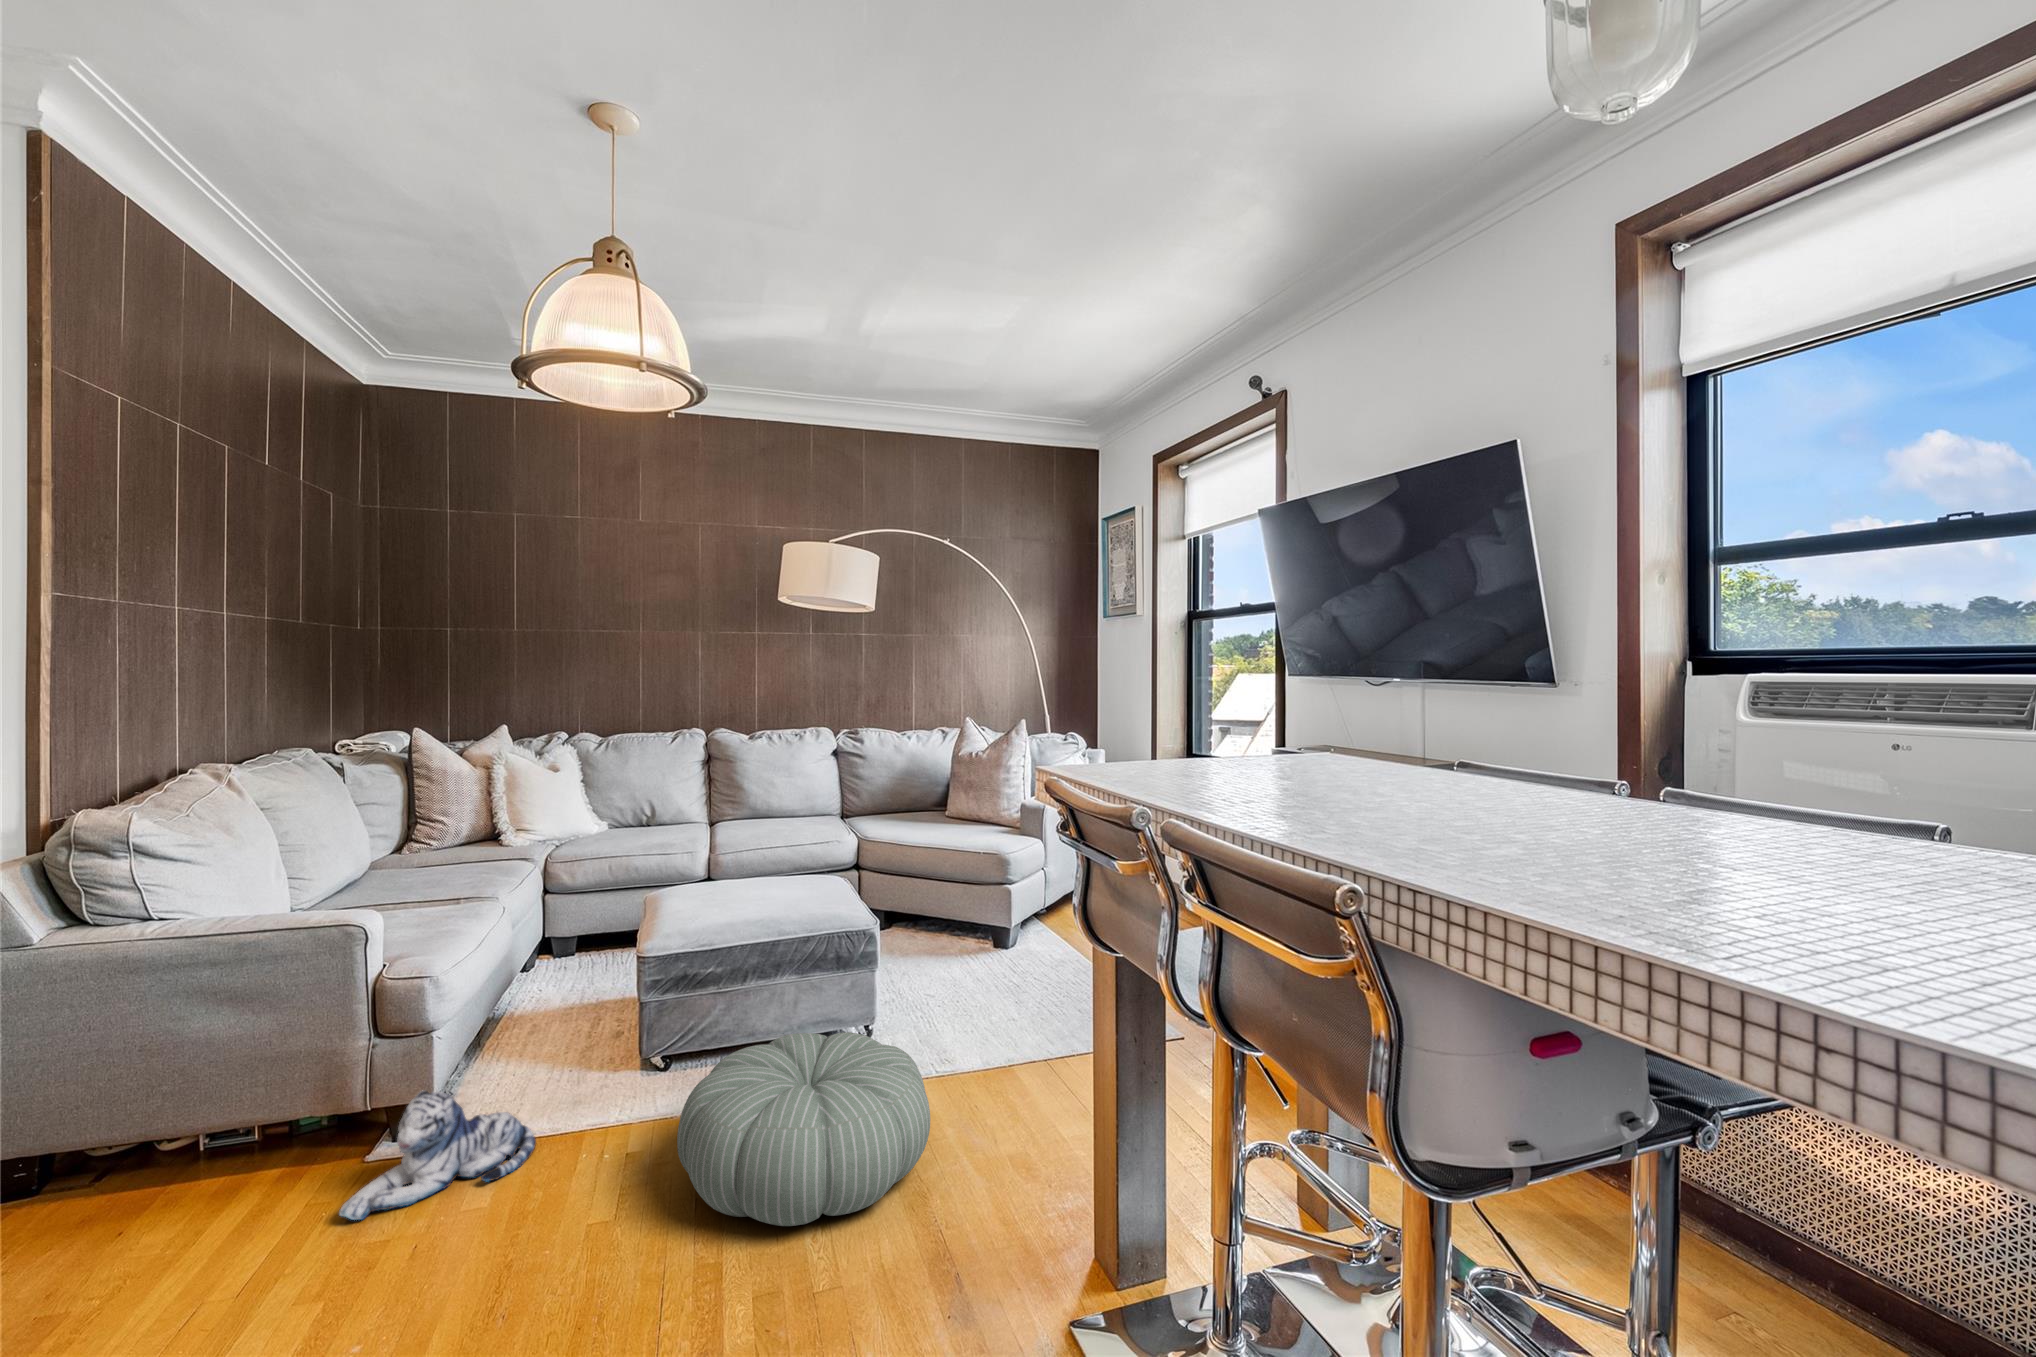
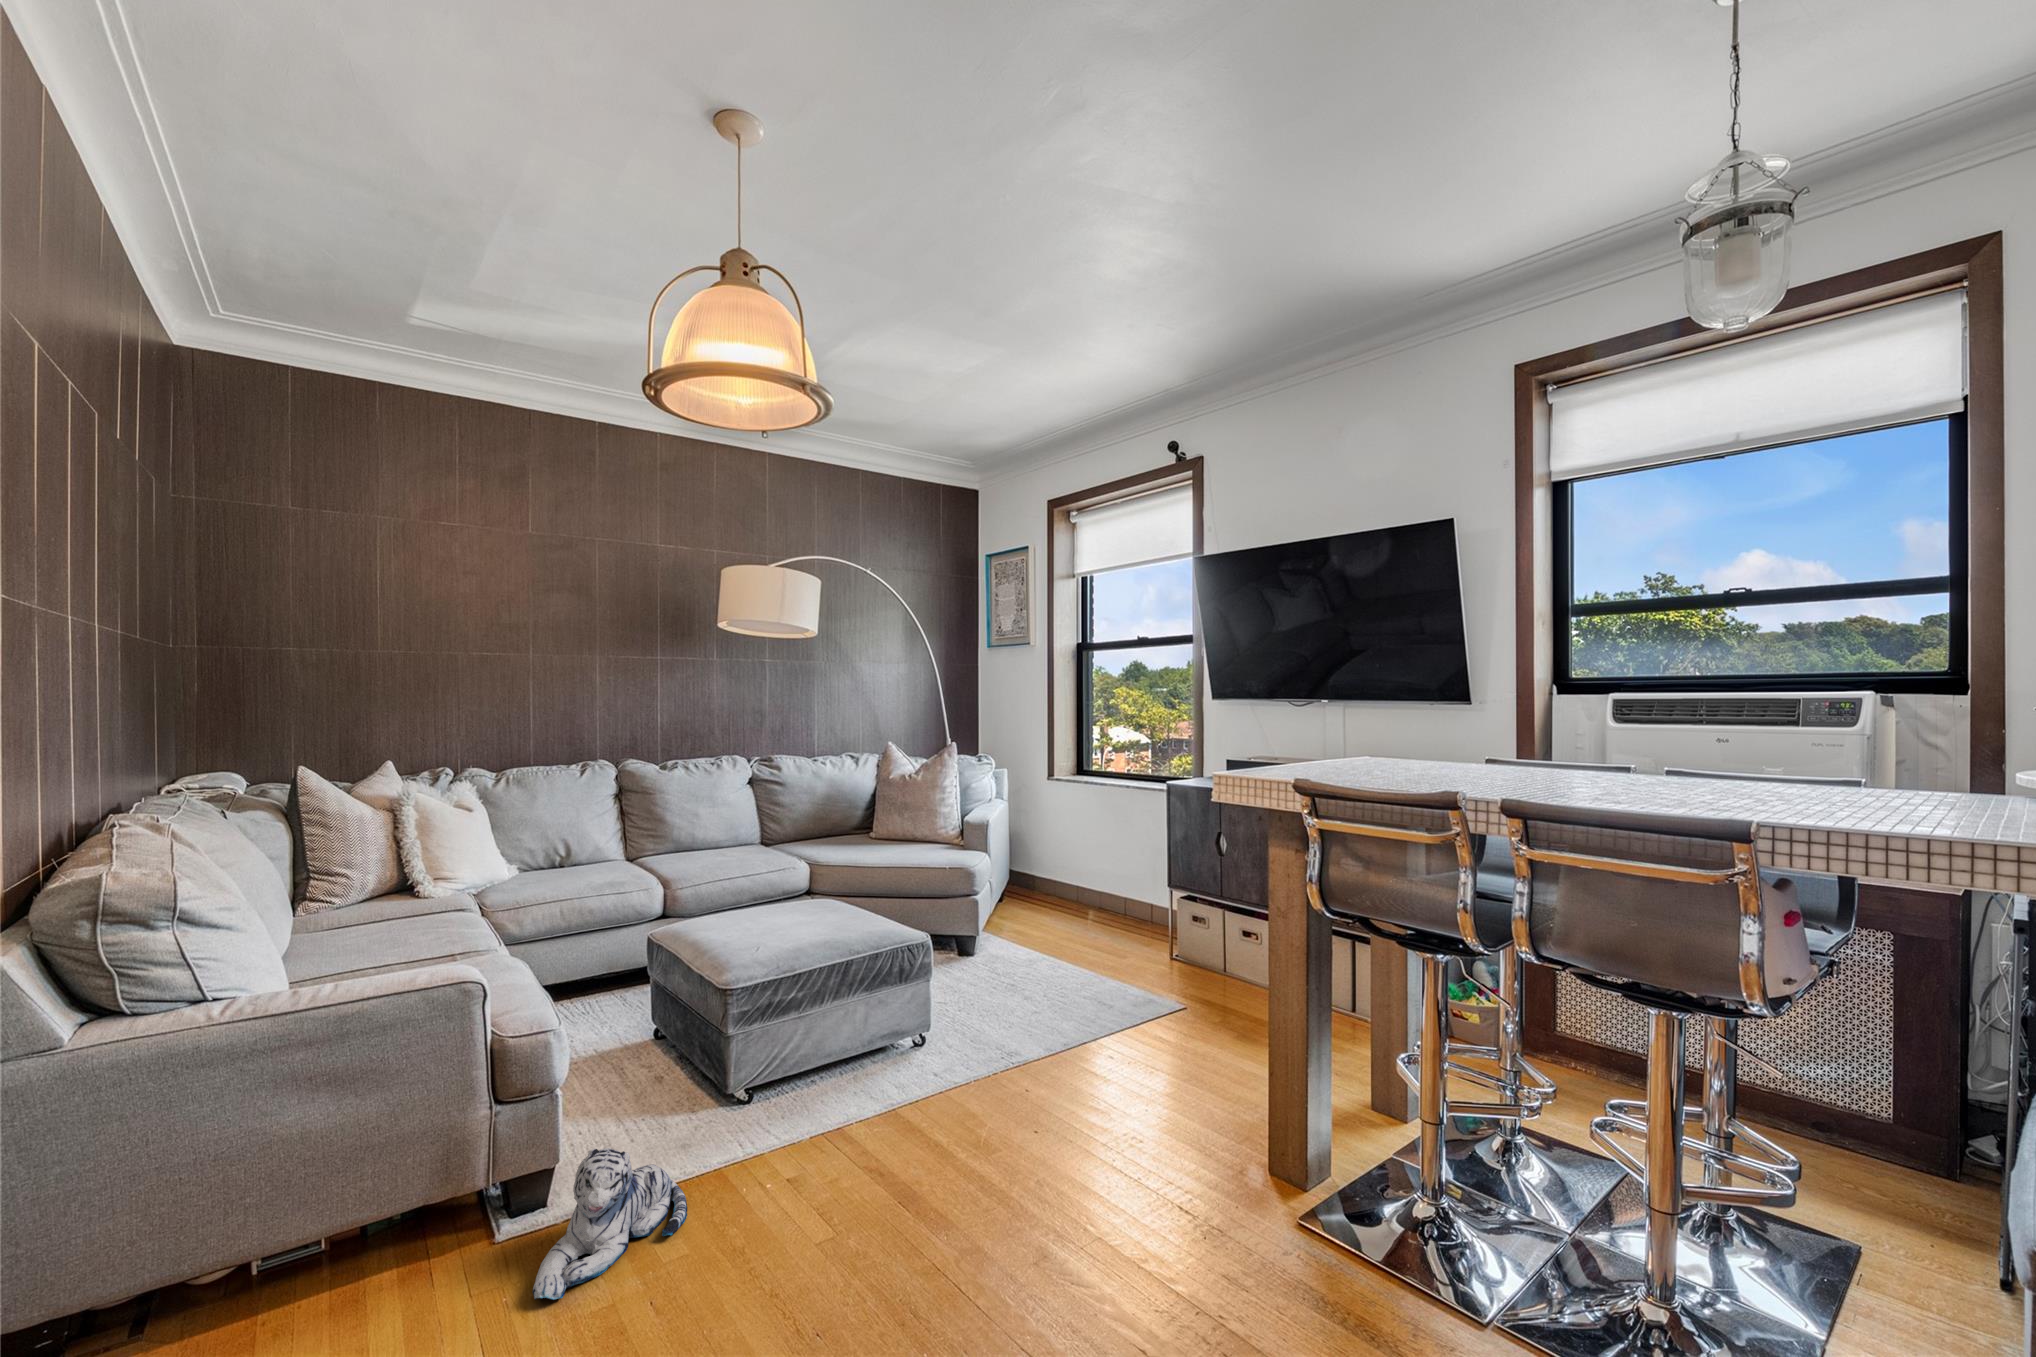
pouf: present [677,1032,930,1226] -> none [866,1033,1097,1211]

